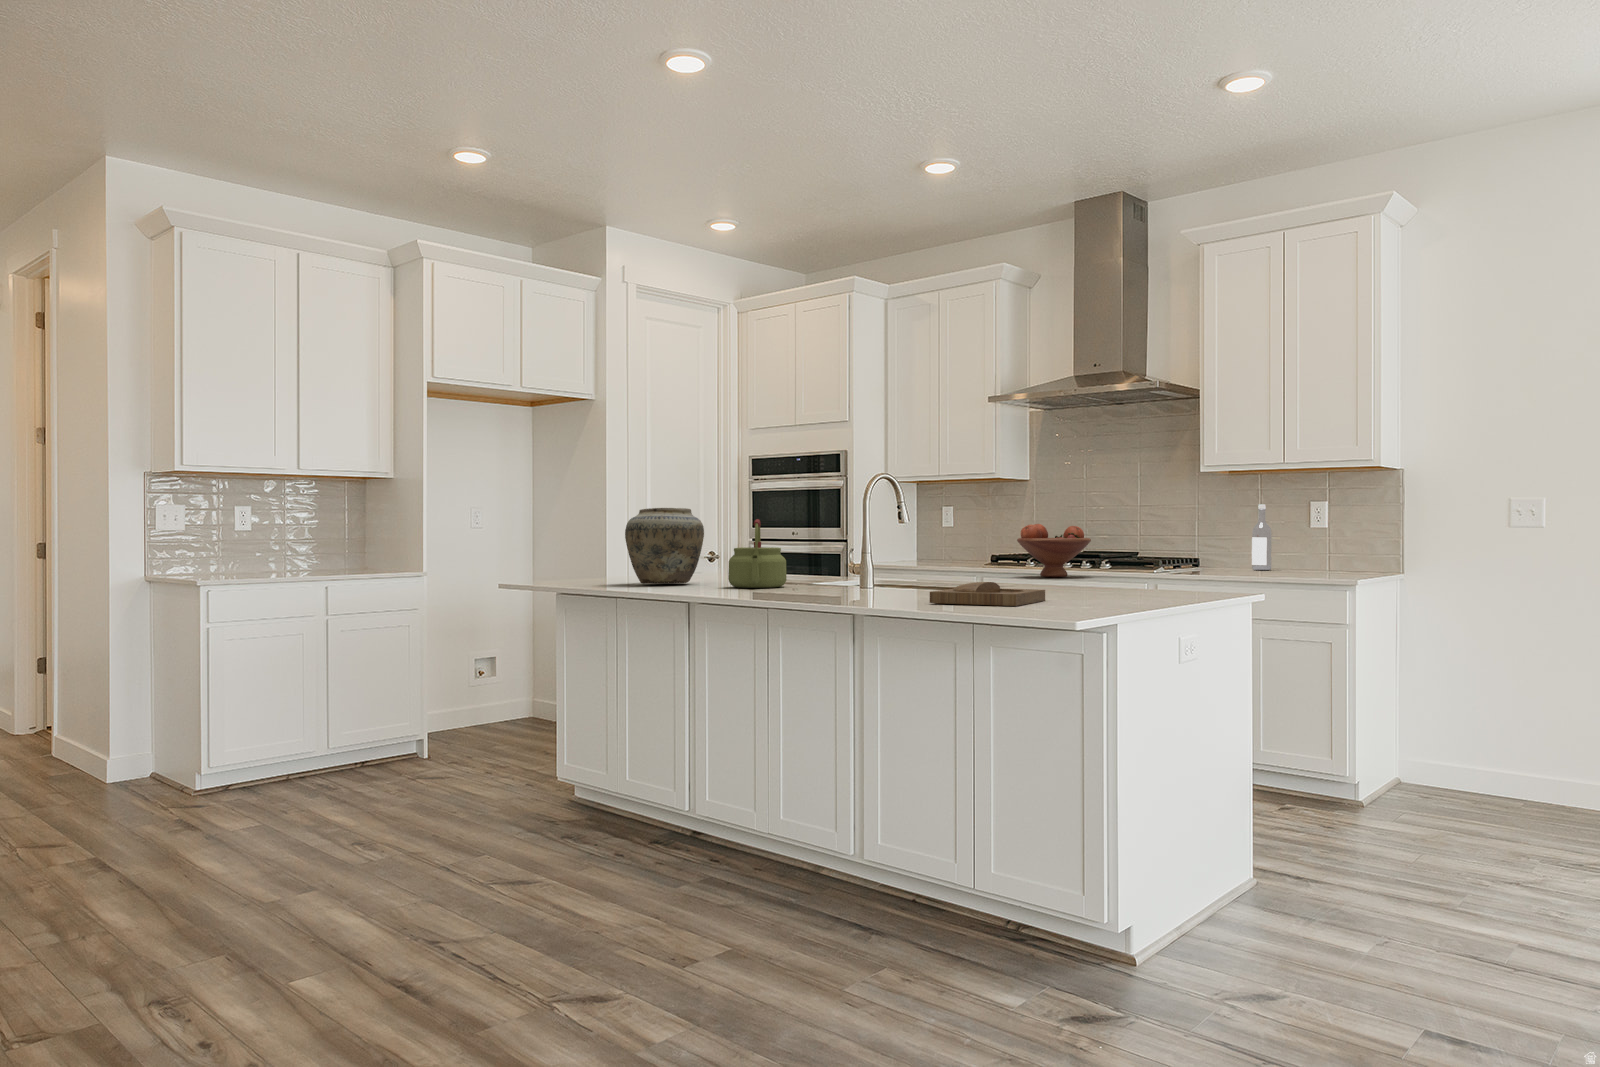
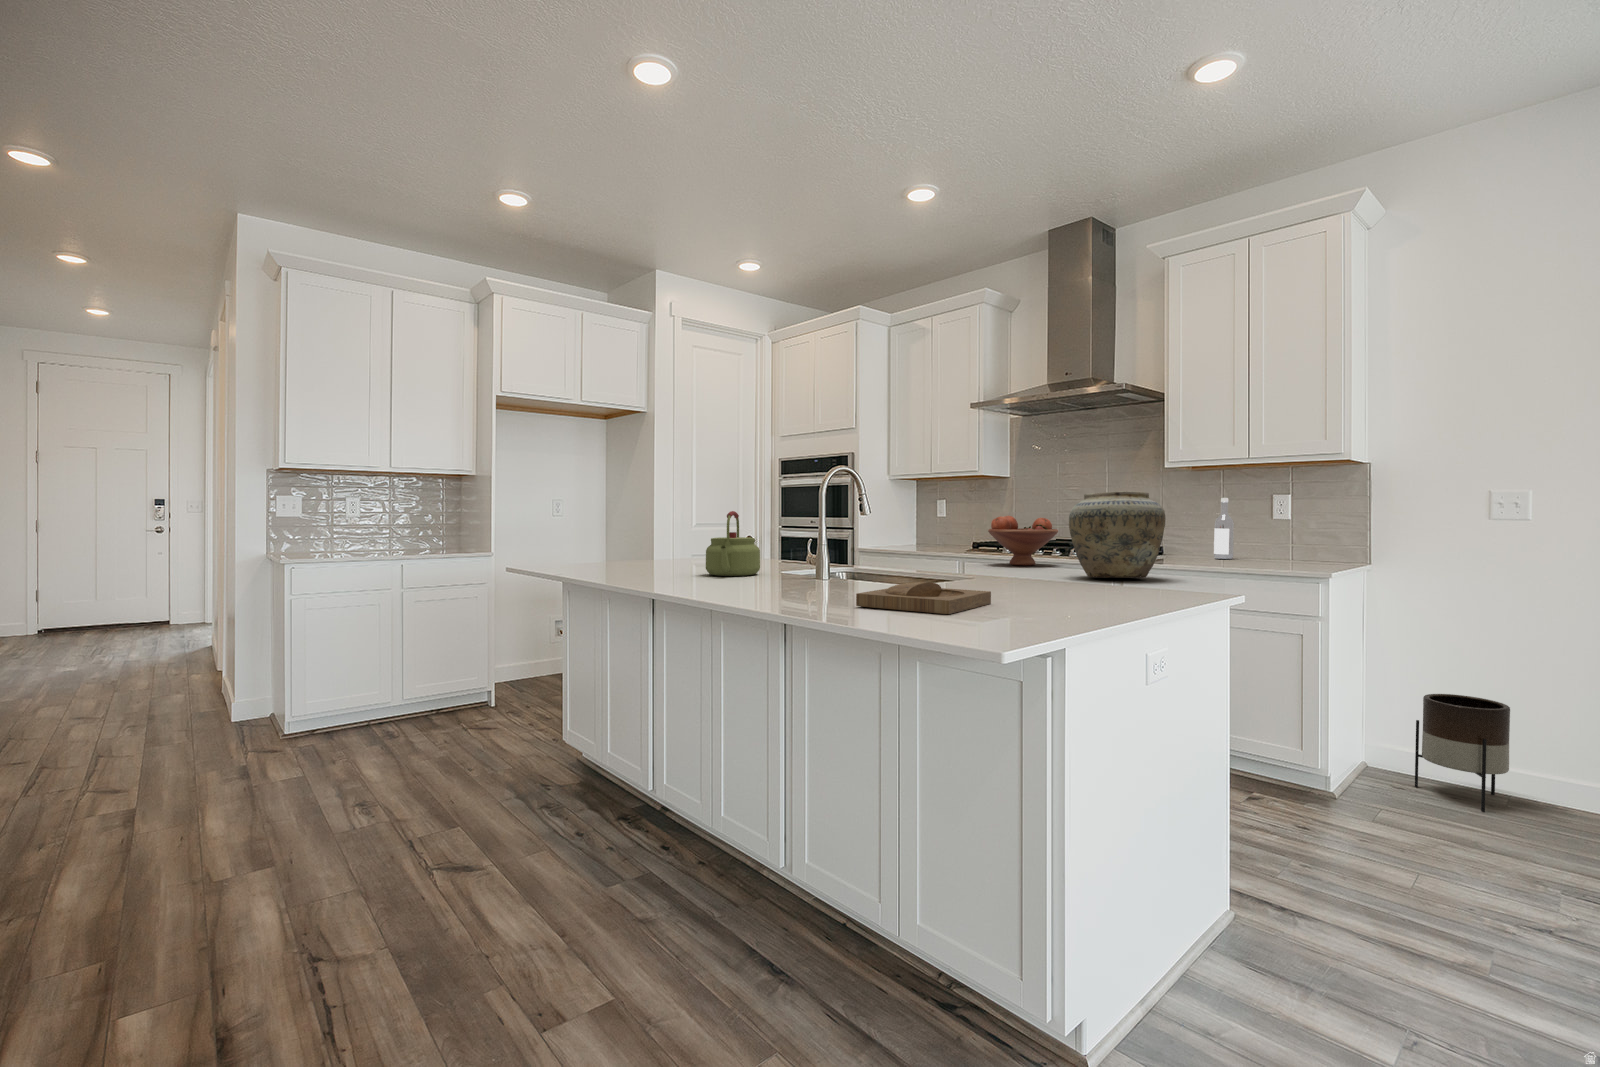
vase: present [625,508,704,583] -> present [1069,491,1165,578]
planter: none [1443,701,1523,811] -> present [1415,694,1510,812]

